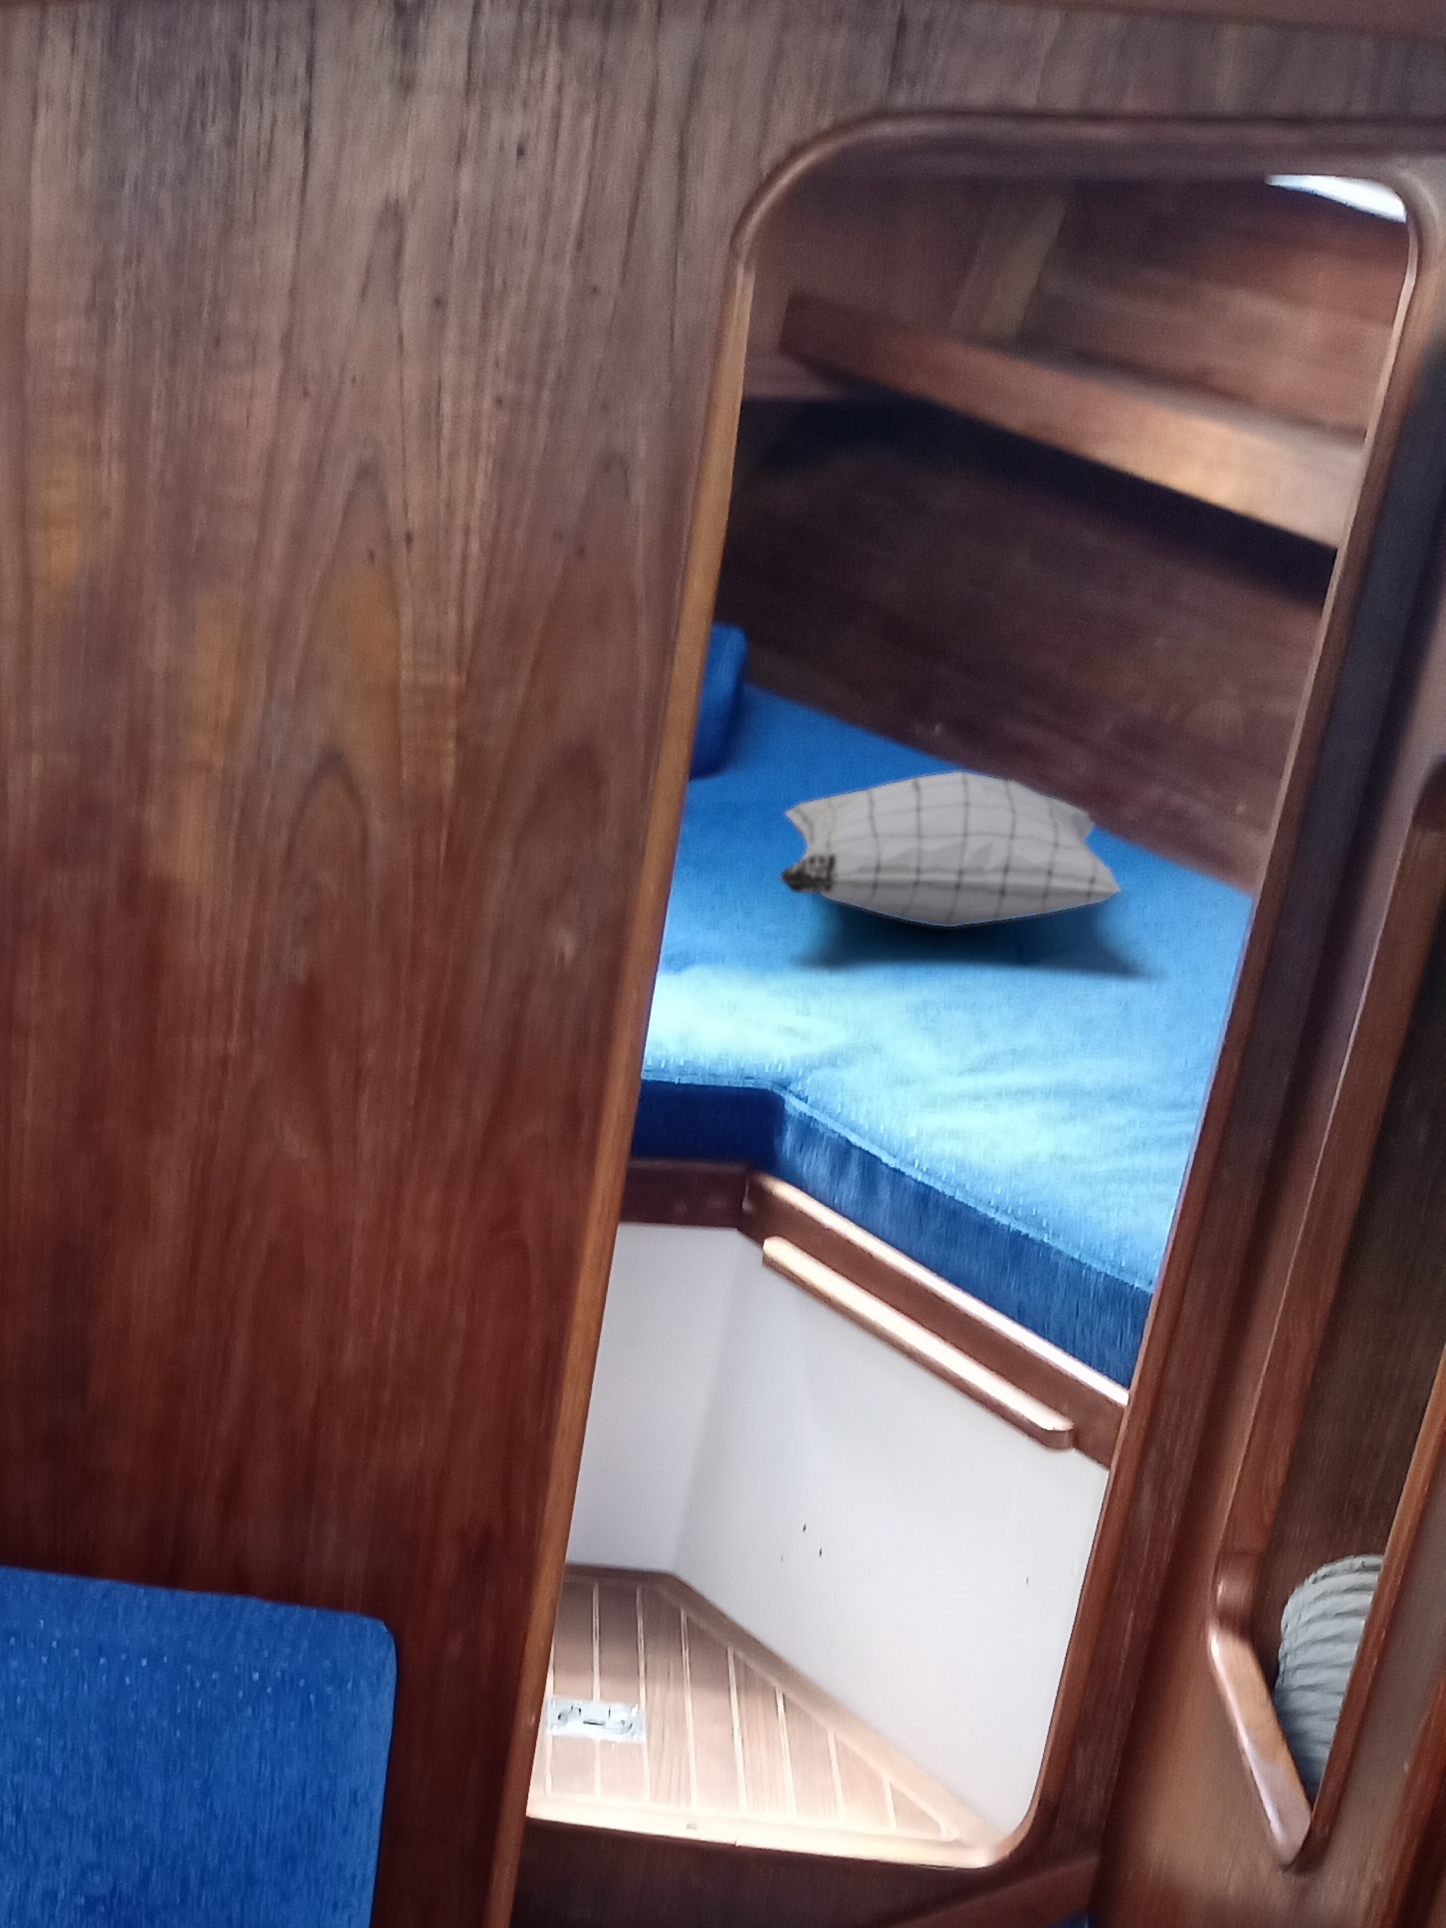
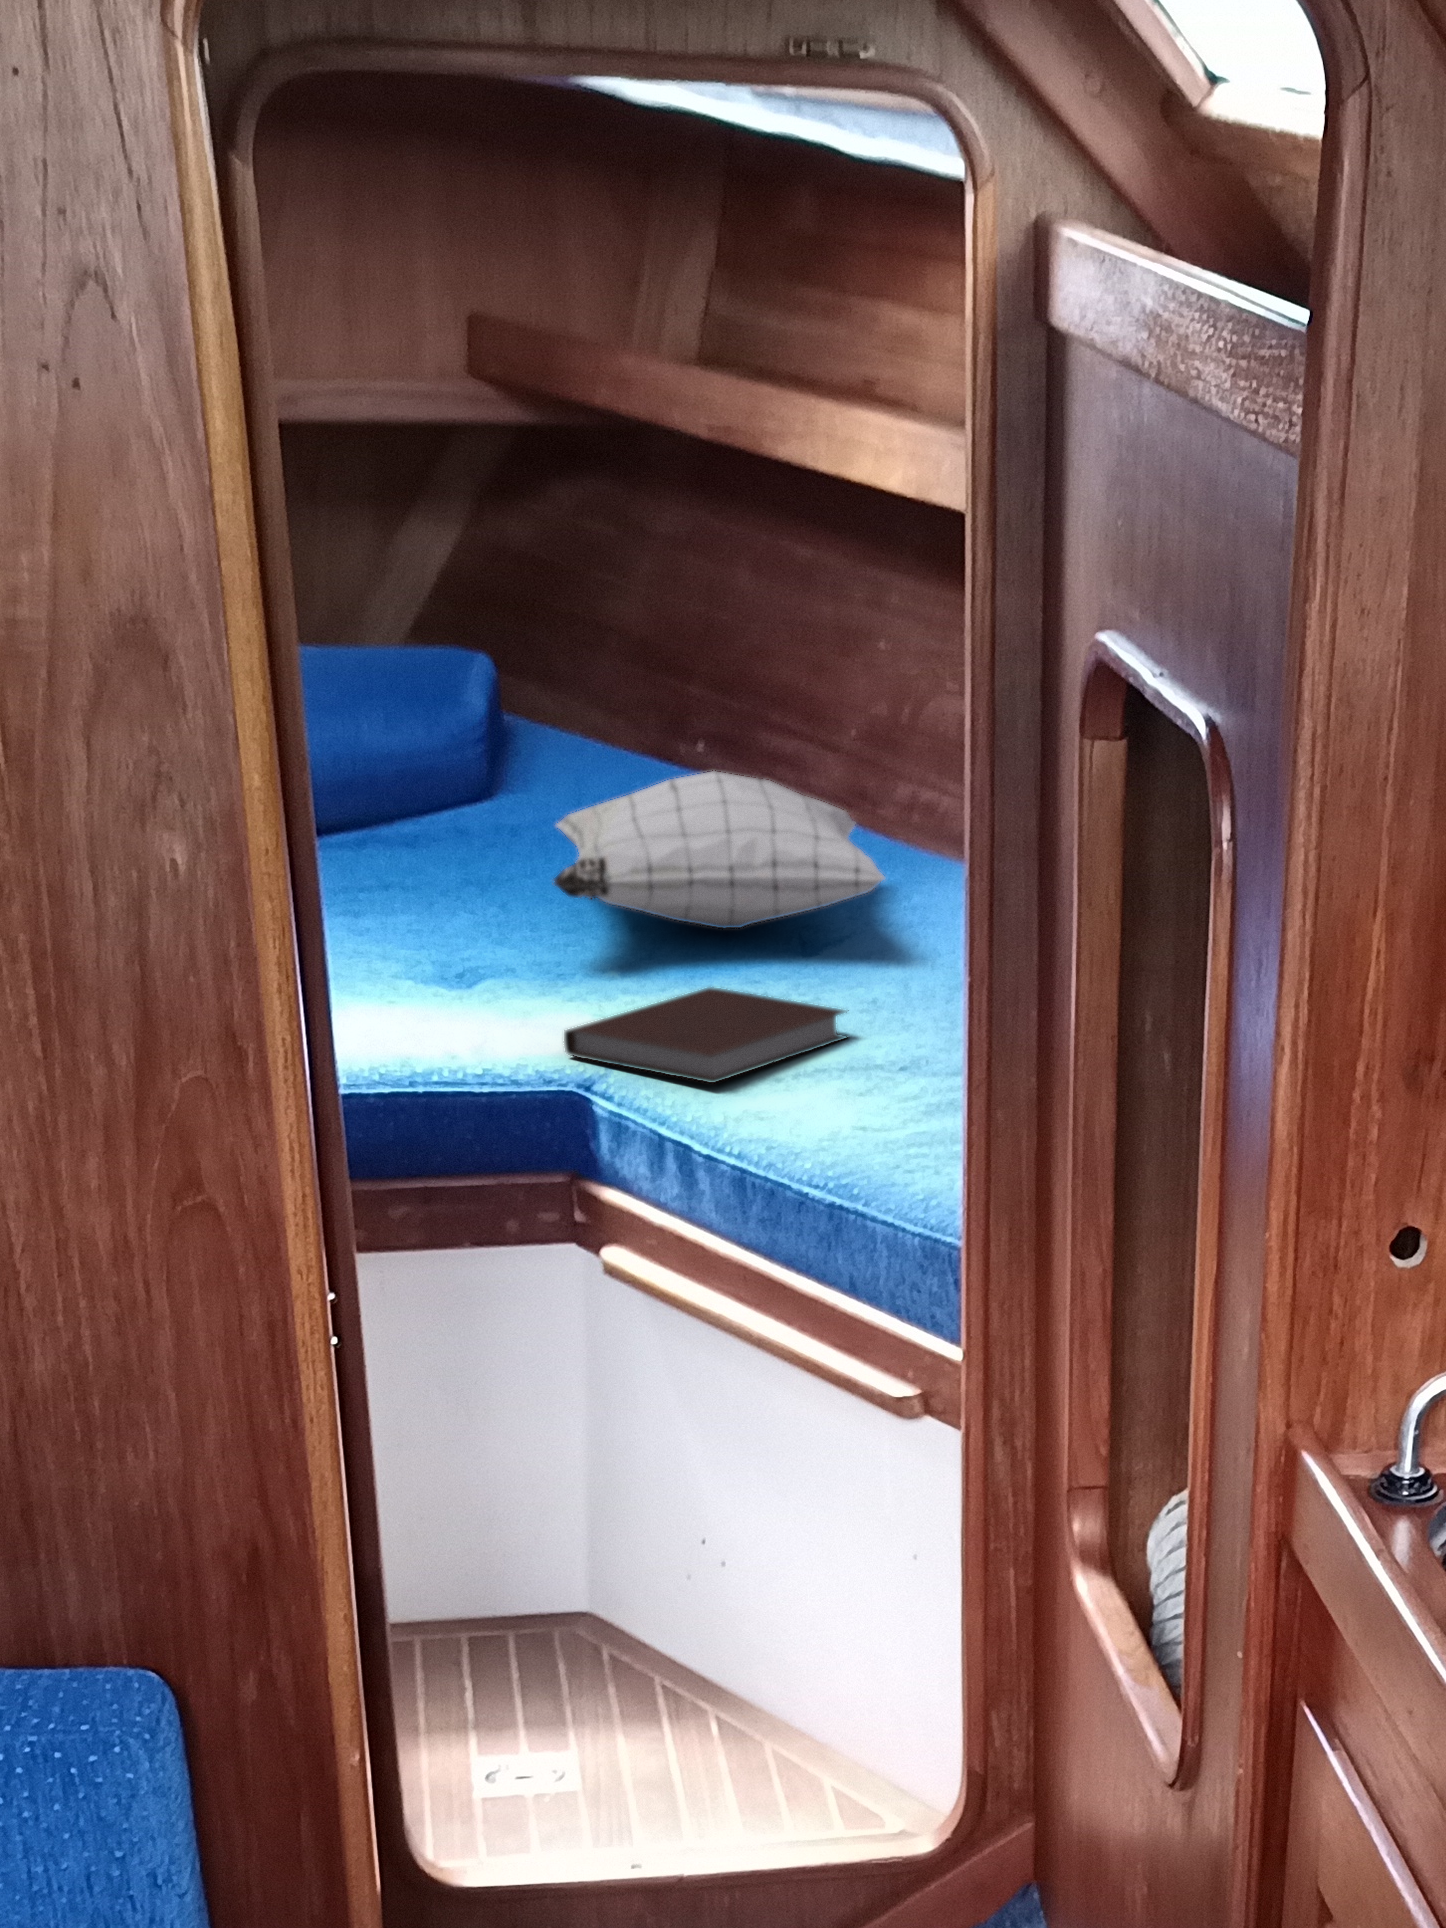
notebook: none [766,991,1059,1092] -> present [564,987,847,1083]

